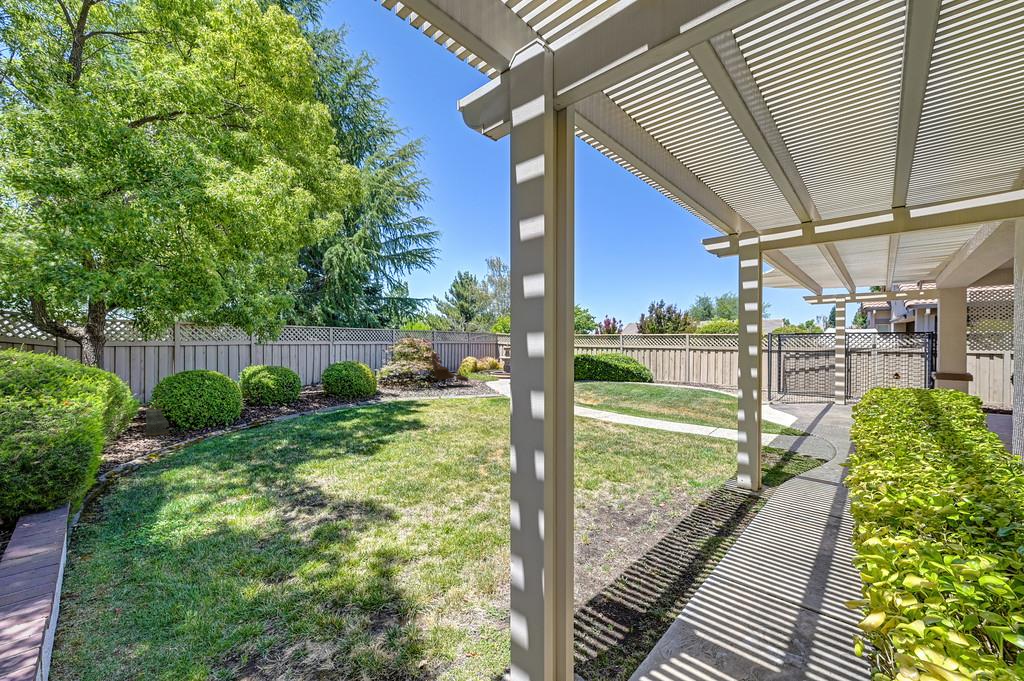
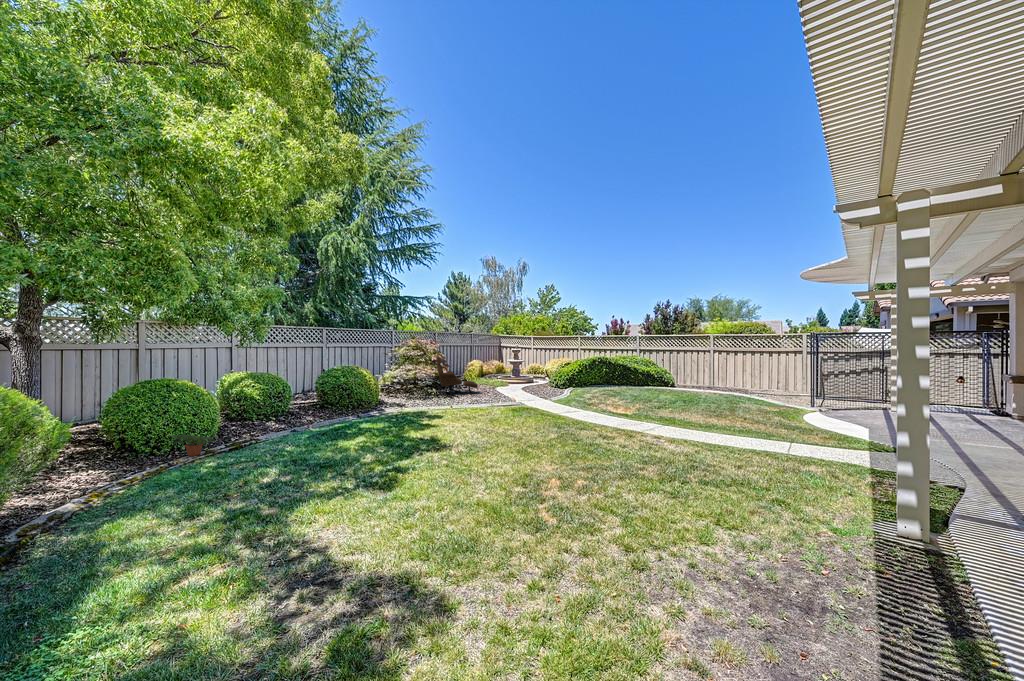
basket: present [146,398,169,435] -> none [93,413,125,463]
potted plant: none [203,413,243,431] -> present [170,434,216,456]

